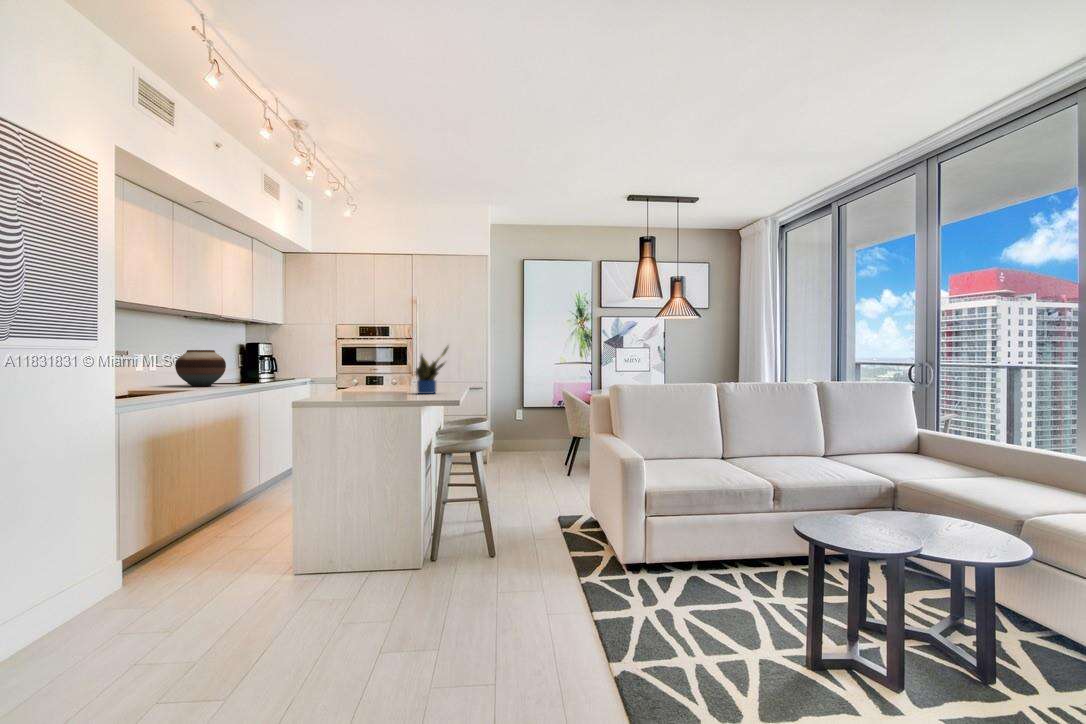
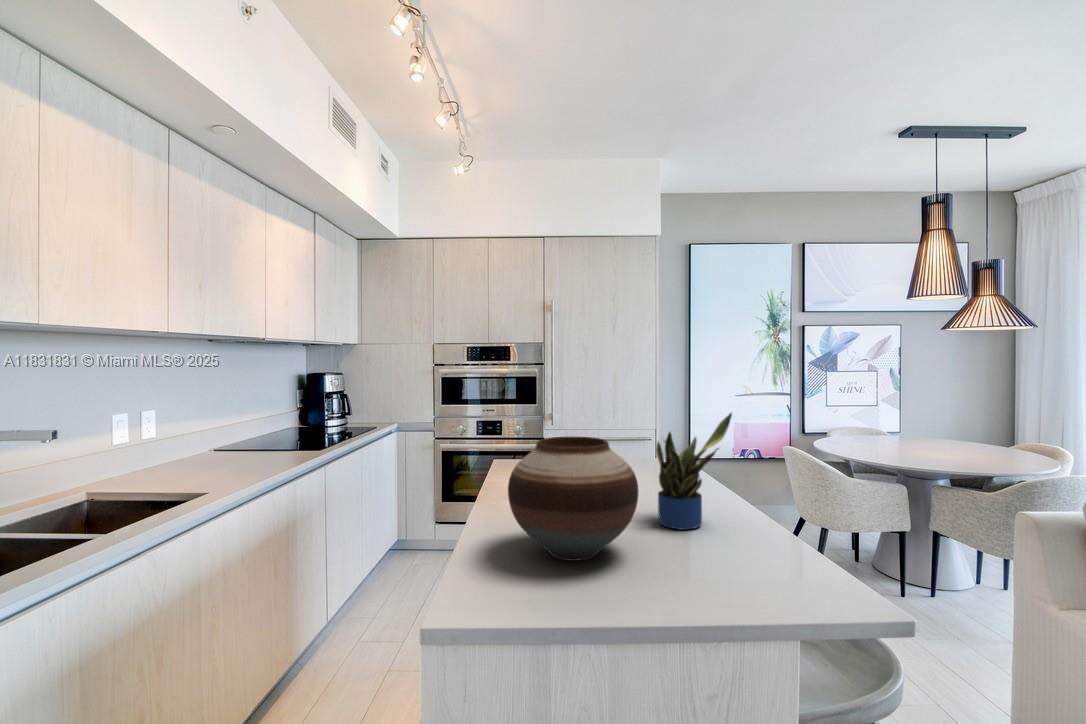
vase: present [175,350,226,387] -> present [508,436,639,561]

